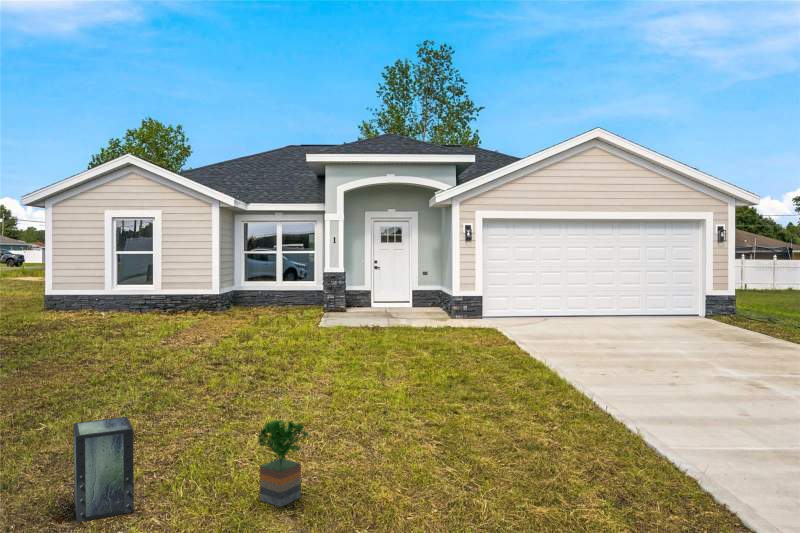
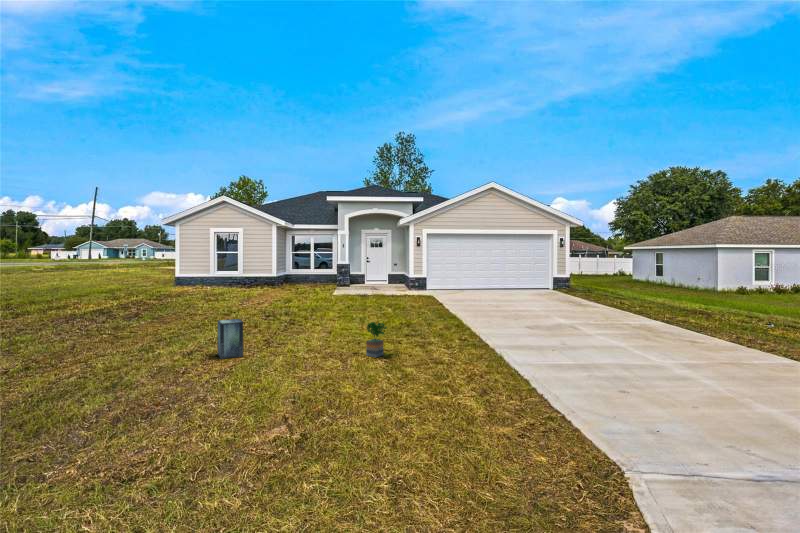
potted tree: present [258,420,309,507] -> present [366,322,387,357]

